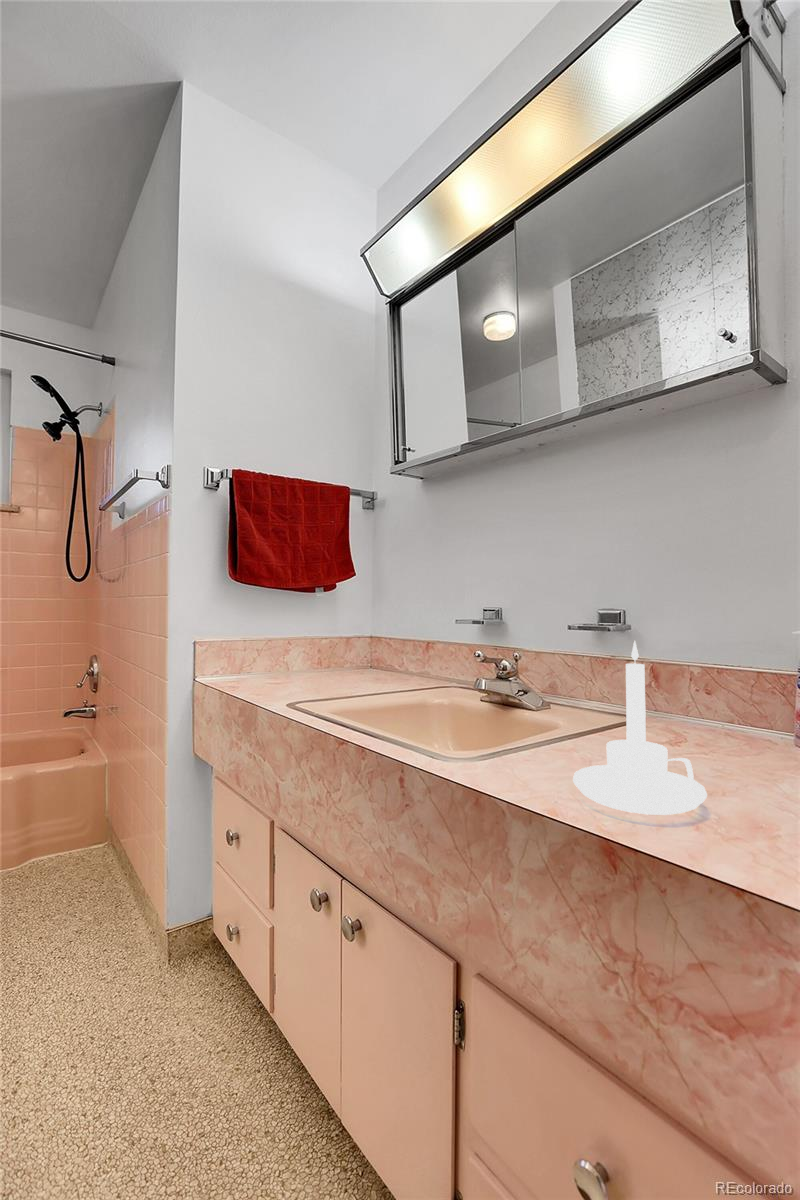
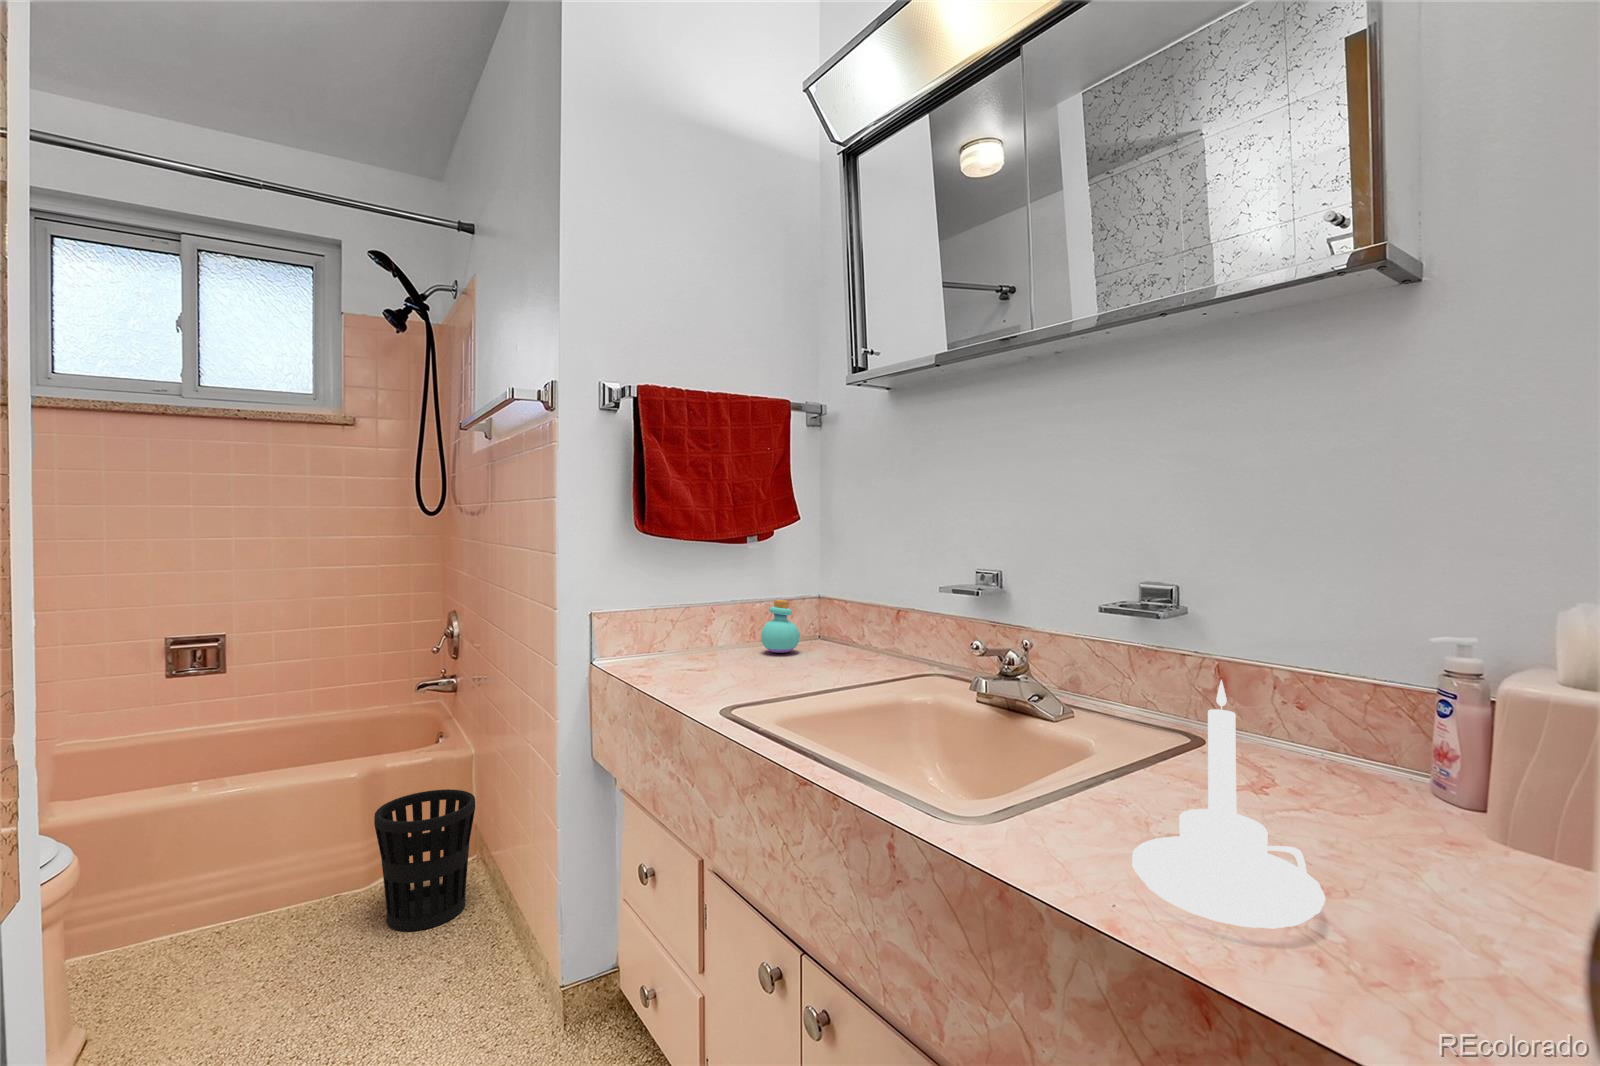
perfume bottle: none [326,634,355,673] -> present [761,600,800,653]
wastebasket: none [24,788,106,897] -> present [374,789,475,931]

